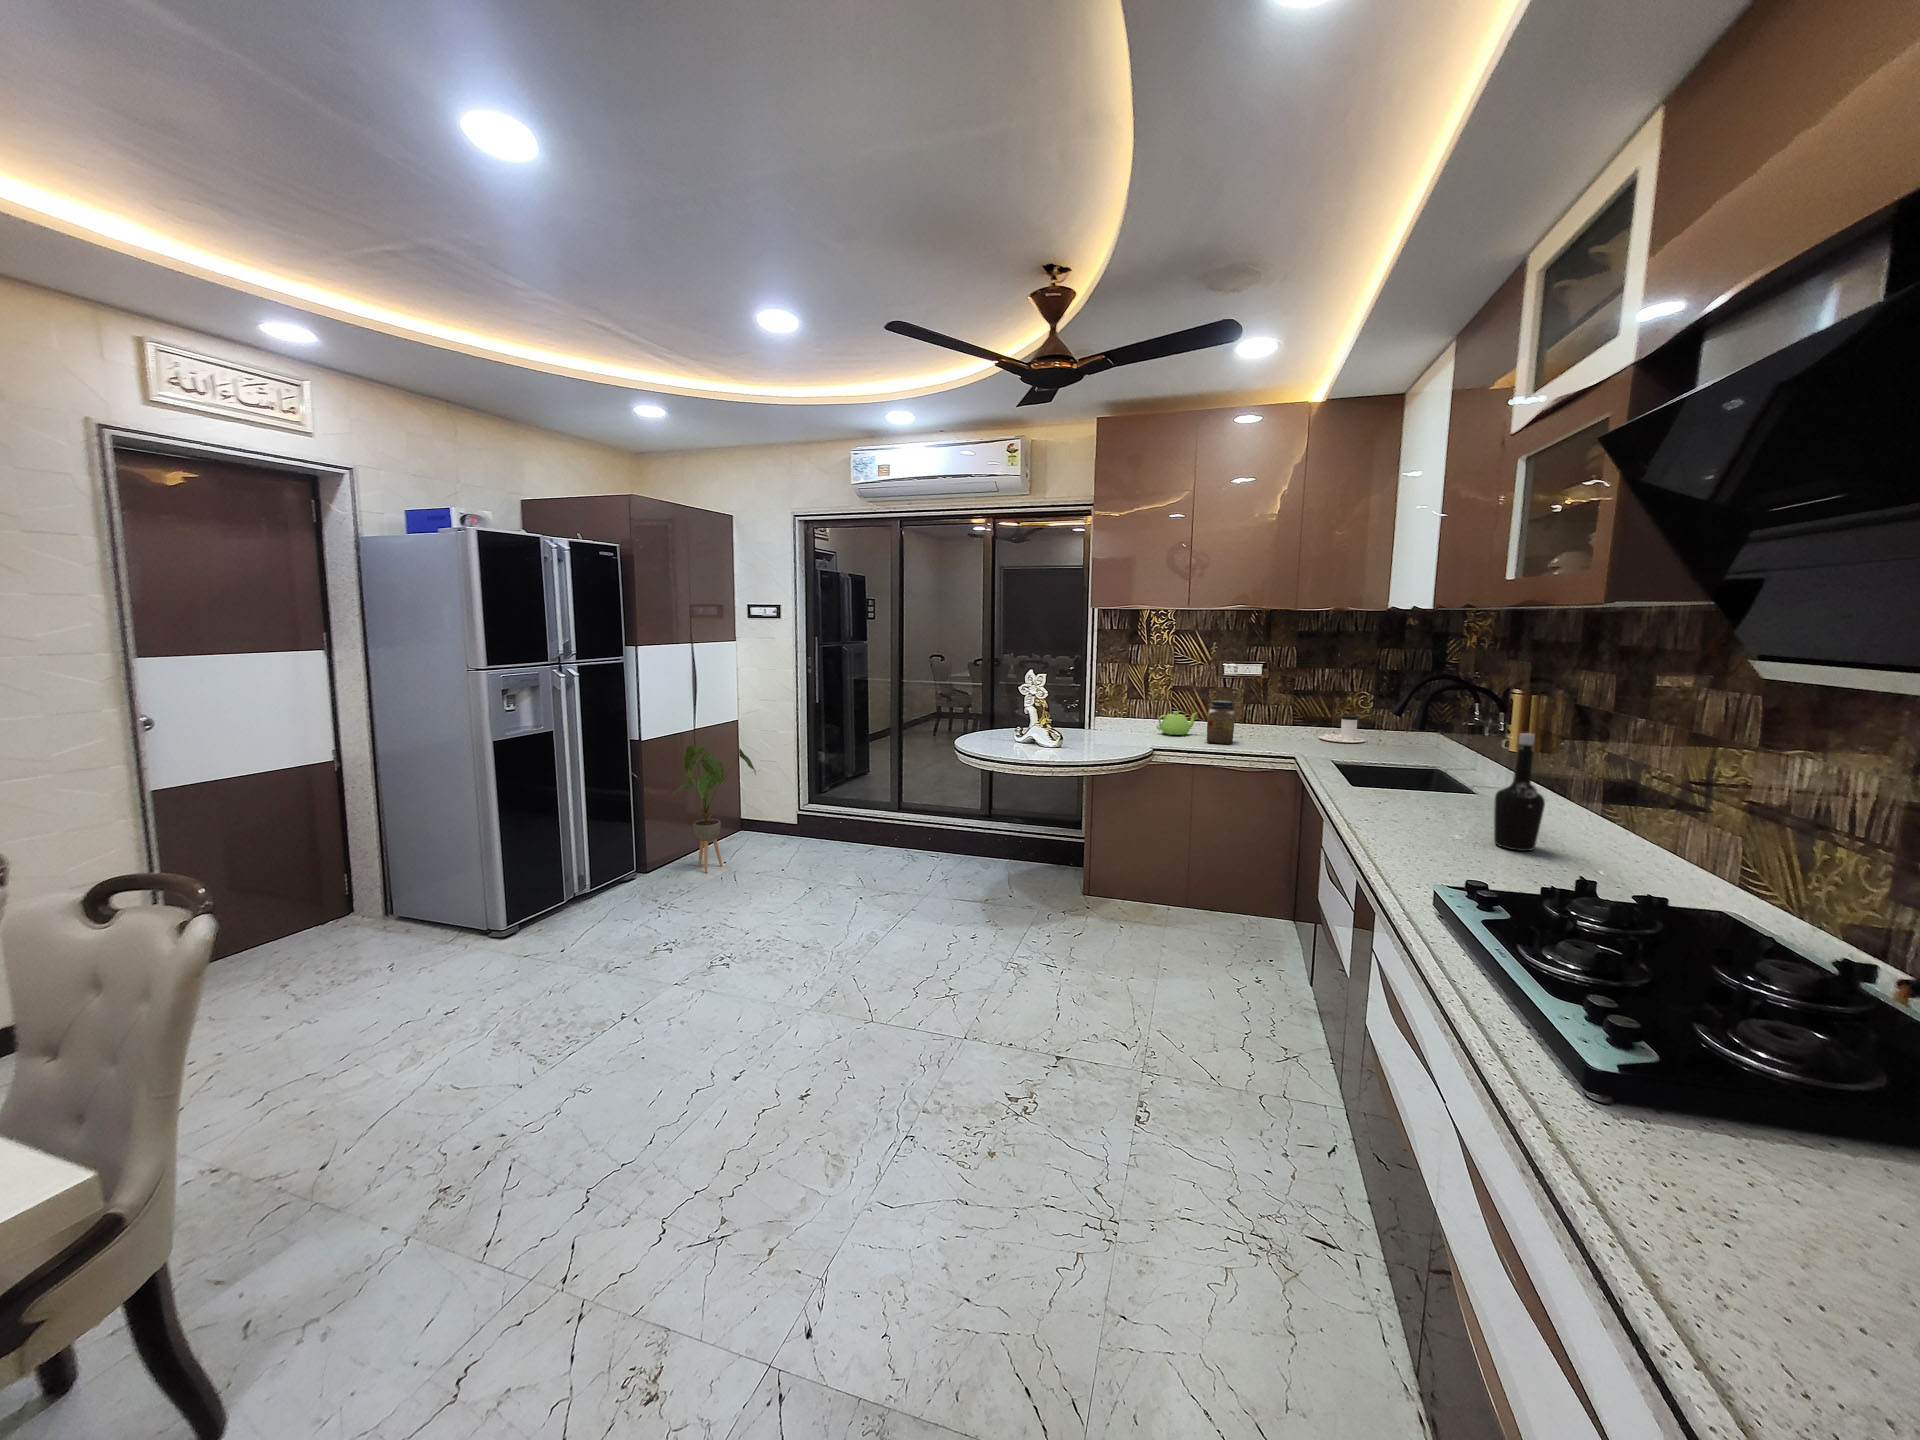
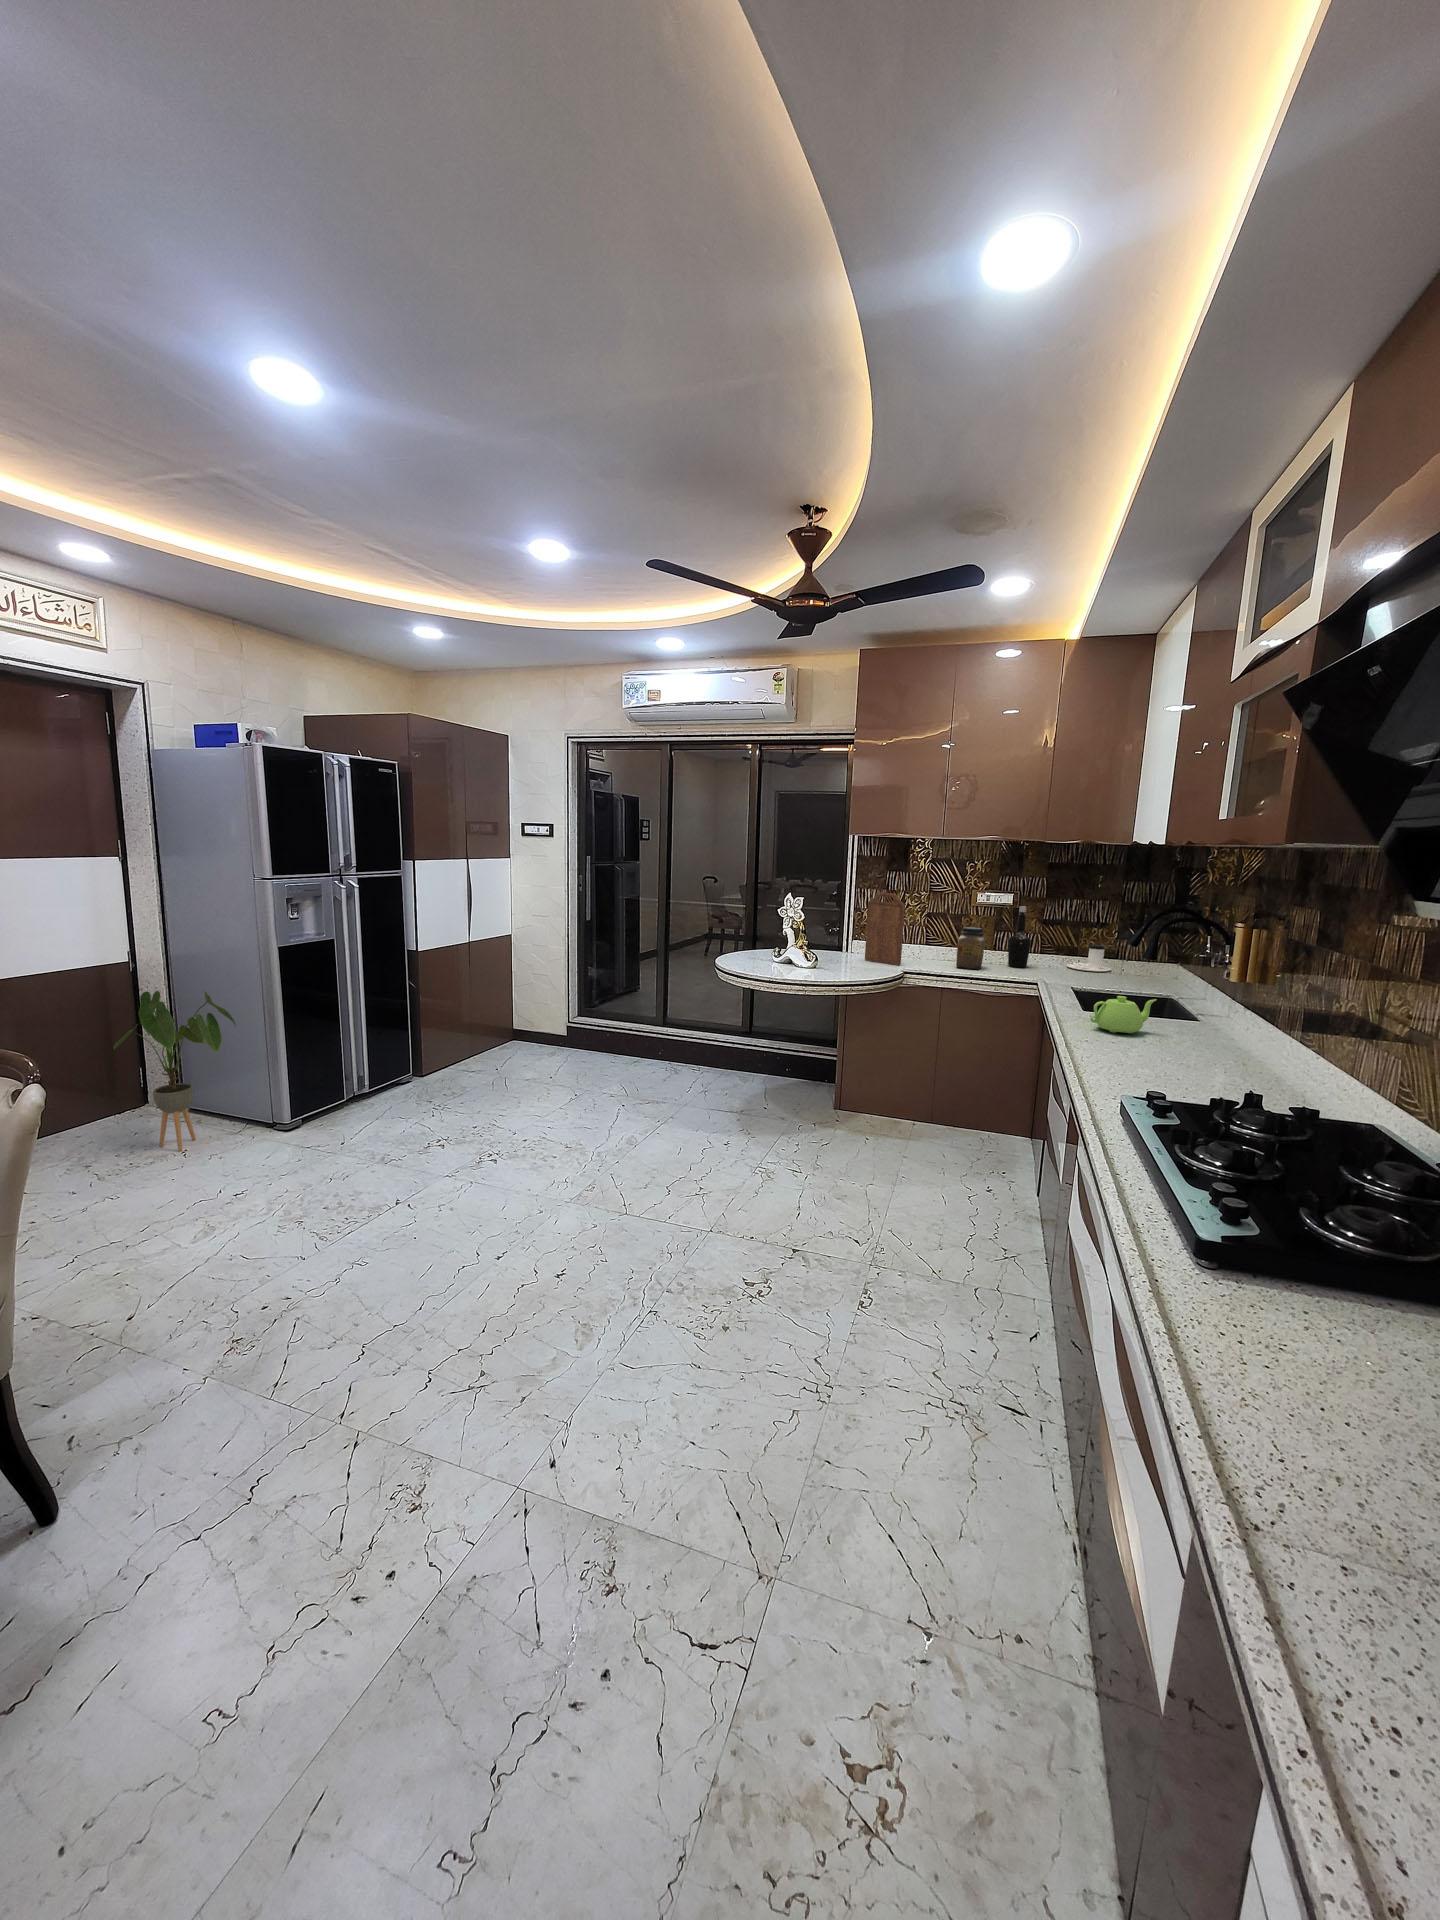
cutting board: none [1111,667,1152,742] -> present [865,893,905,965]
teapot: present [1157,711,1197,735] -> present [1090,996,1156,1034]
bottle: present [1494,733,1545,851] -> present [1008,906,1031,968]
house plant: present [673,743,756,873] -> present [114,991,236,1151]

